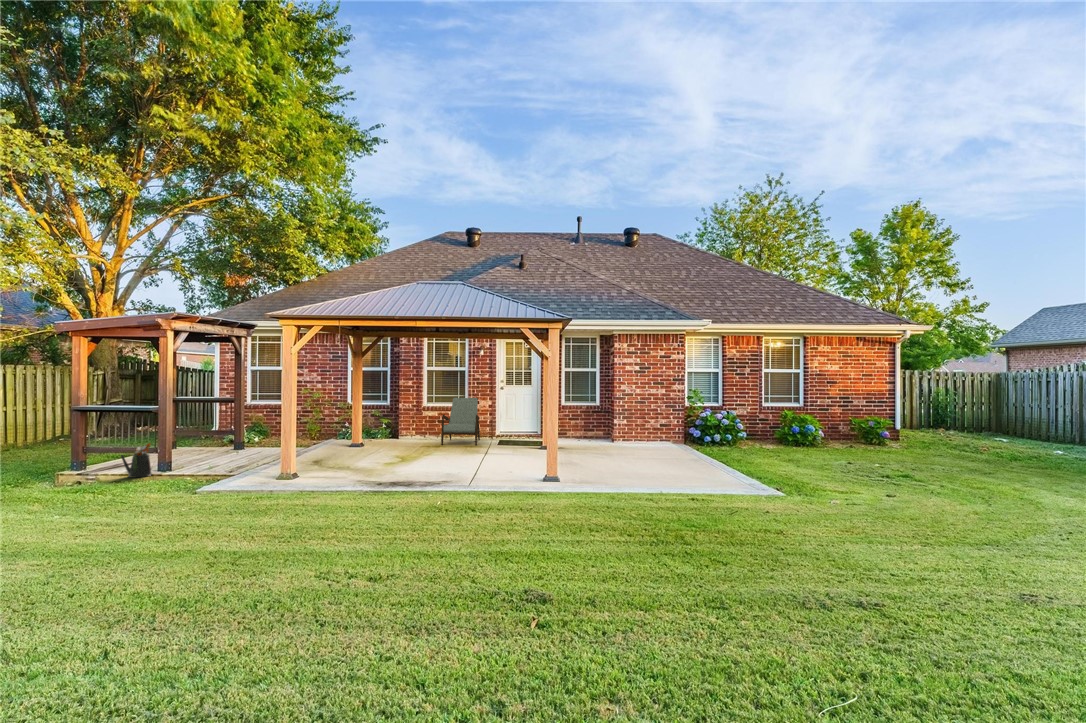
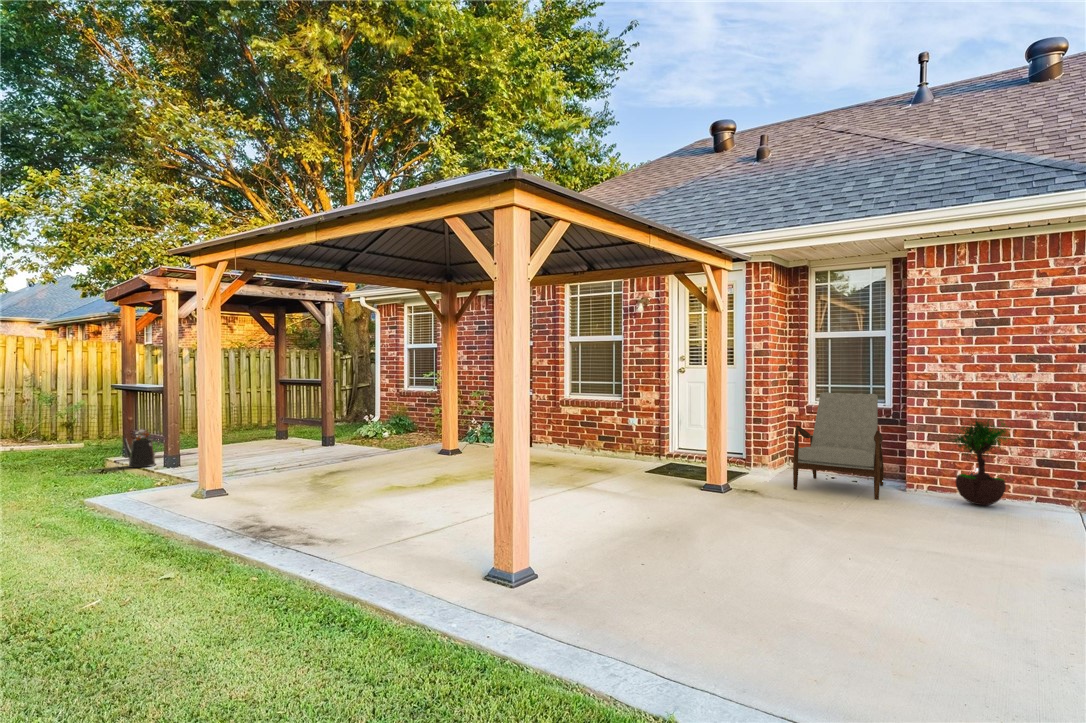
armchair: present [441,398,480,445] -> present [793,392,884,500]
potted tree: none [632,406,655,445] -> present [951,419,1010,505]

